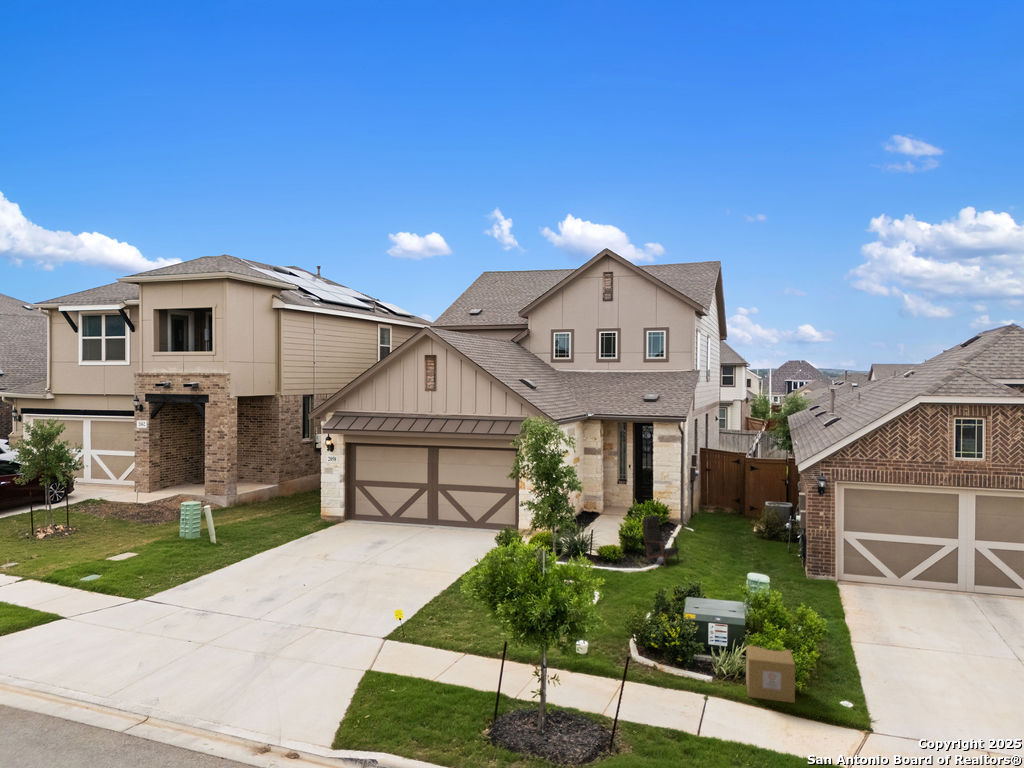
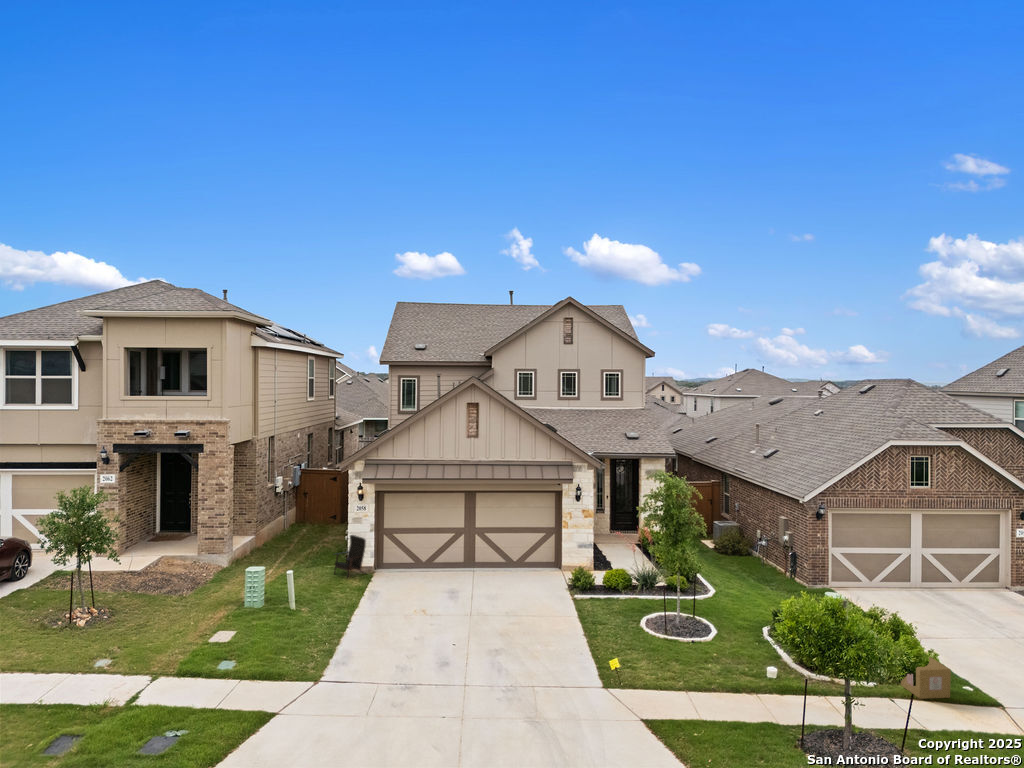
lounge chair: present [641,515,680,568] -> present [334,535,366,578]

